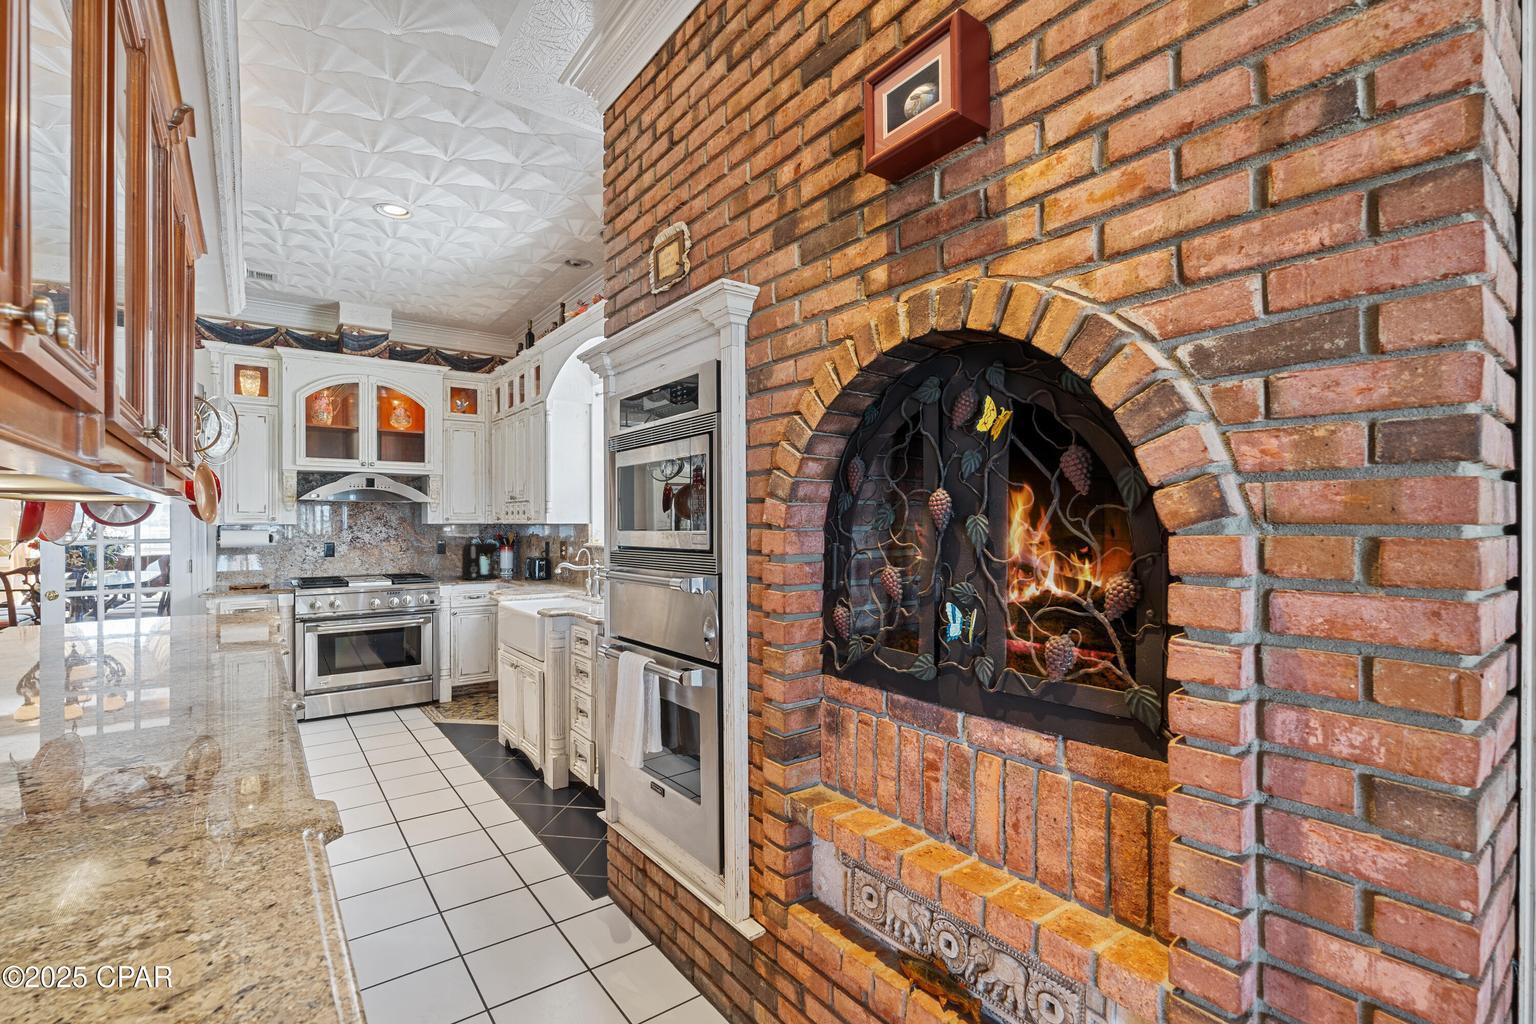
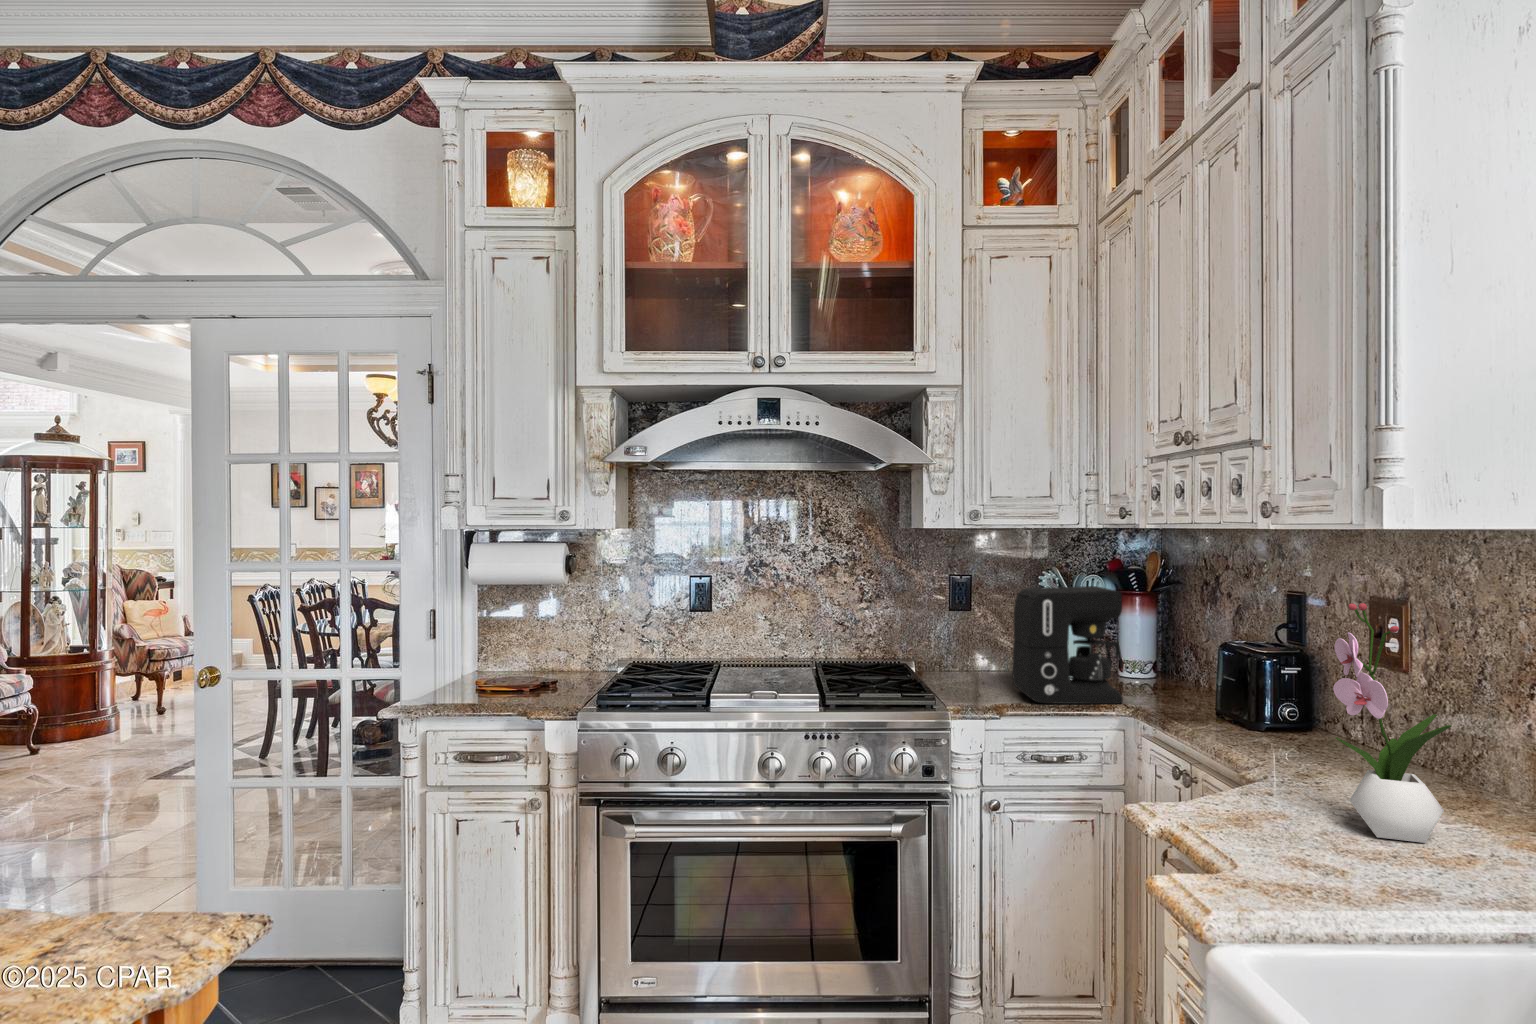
flower arrangement: none [533,539,553,587] -> present [1333,603,1452,843]

